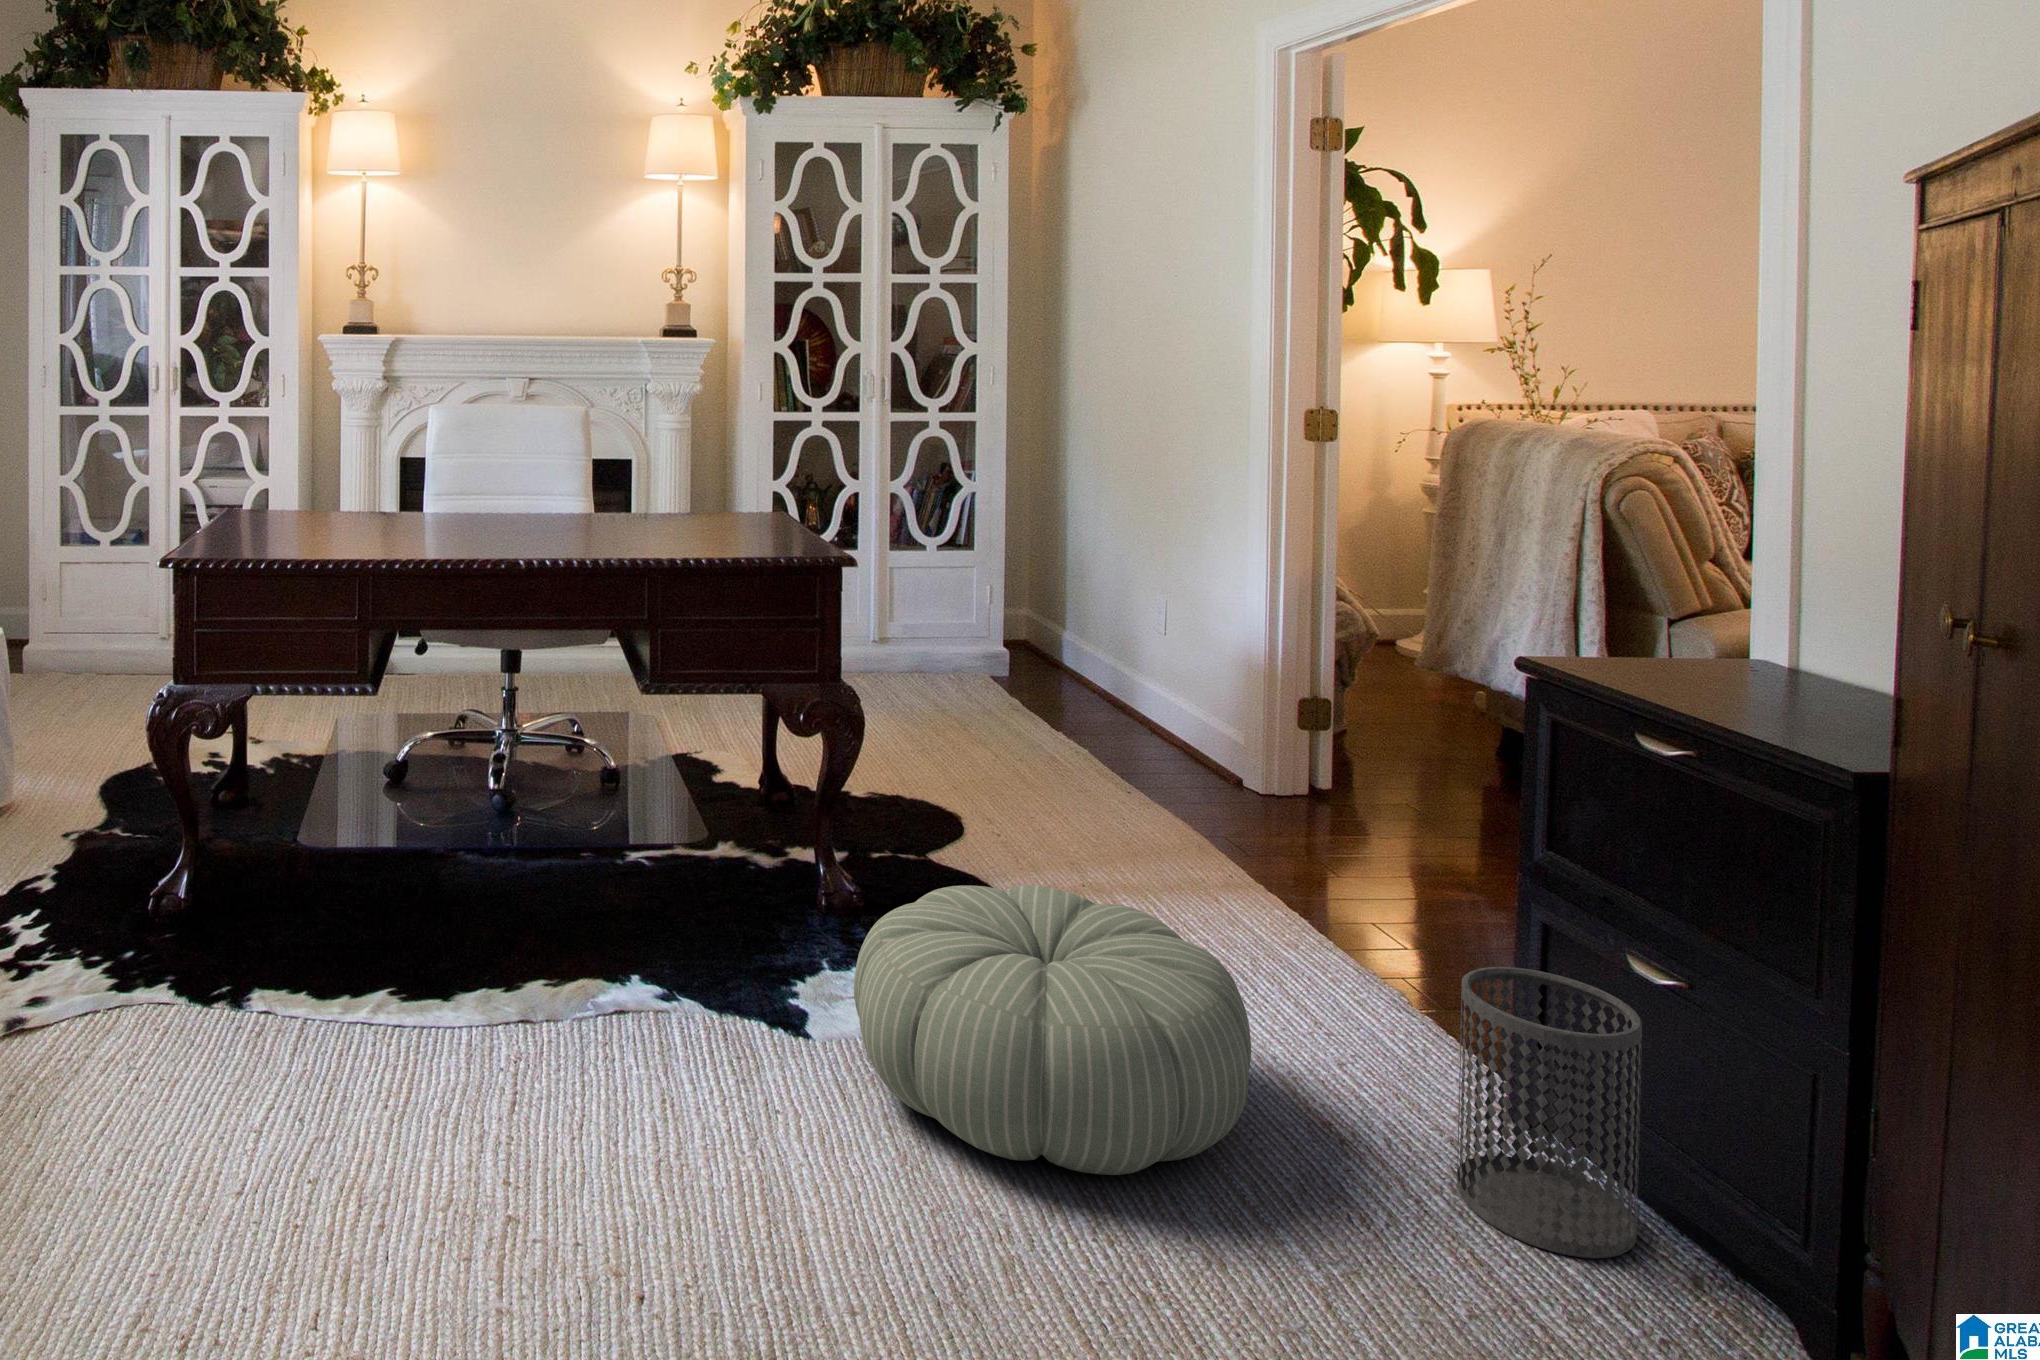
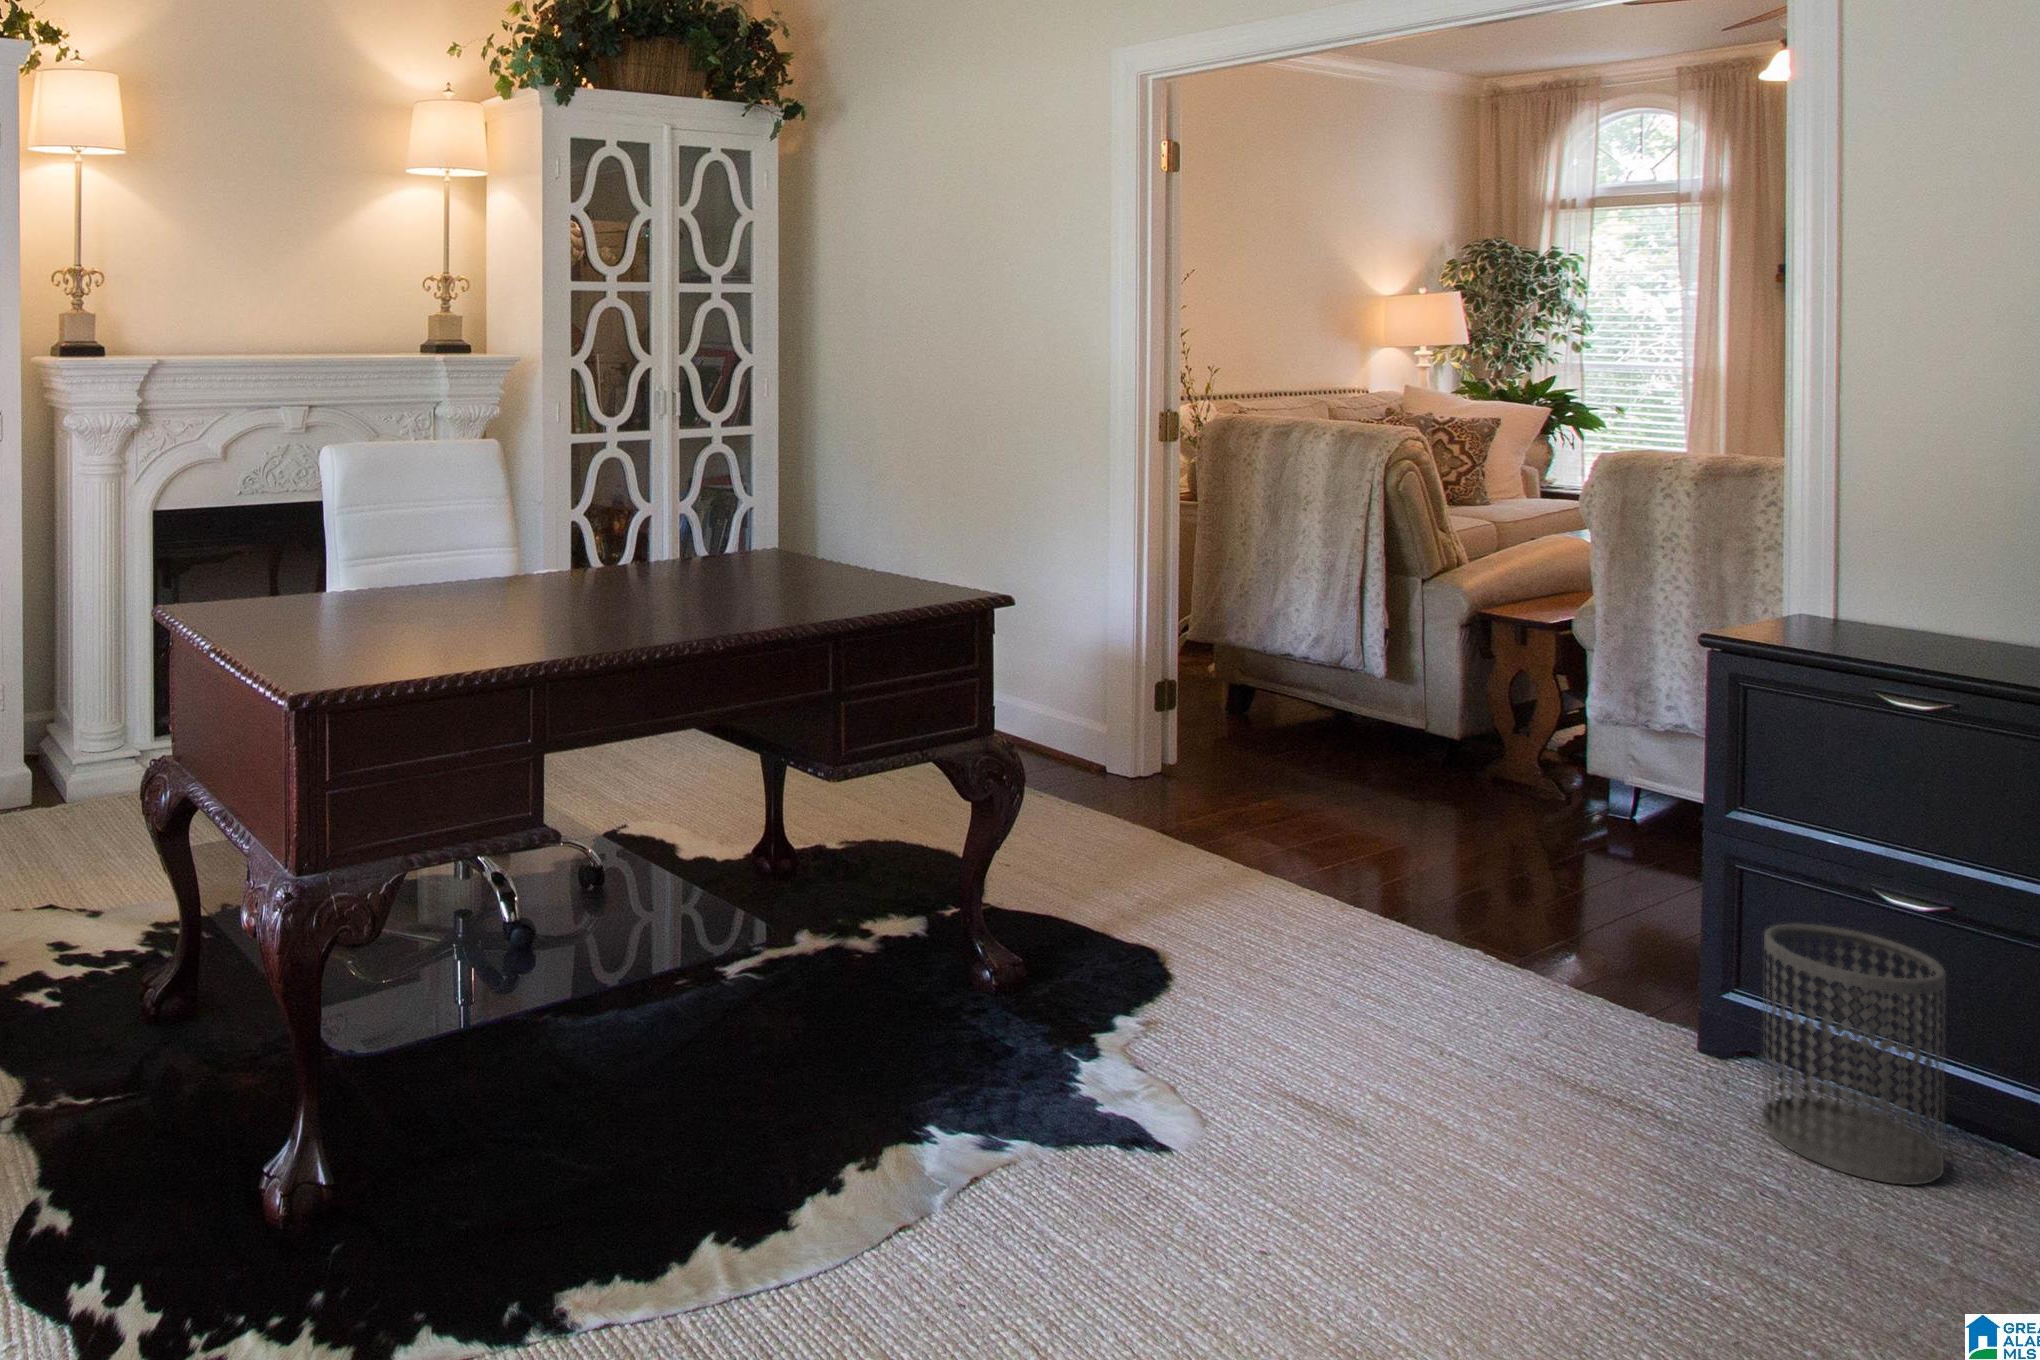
pouf: present [854,885,1251,1175] -> none [1206,927,1669,1241]

